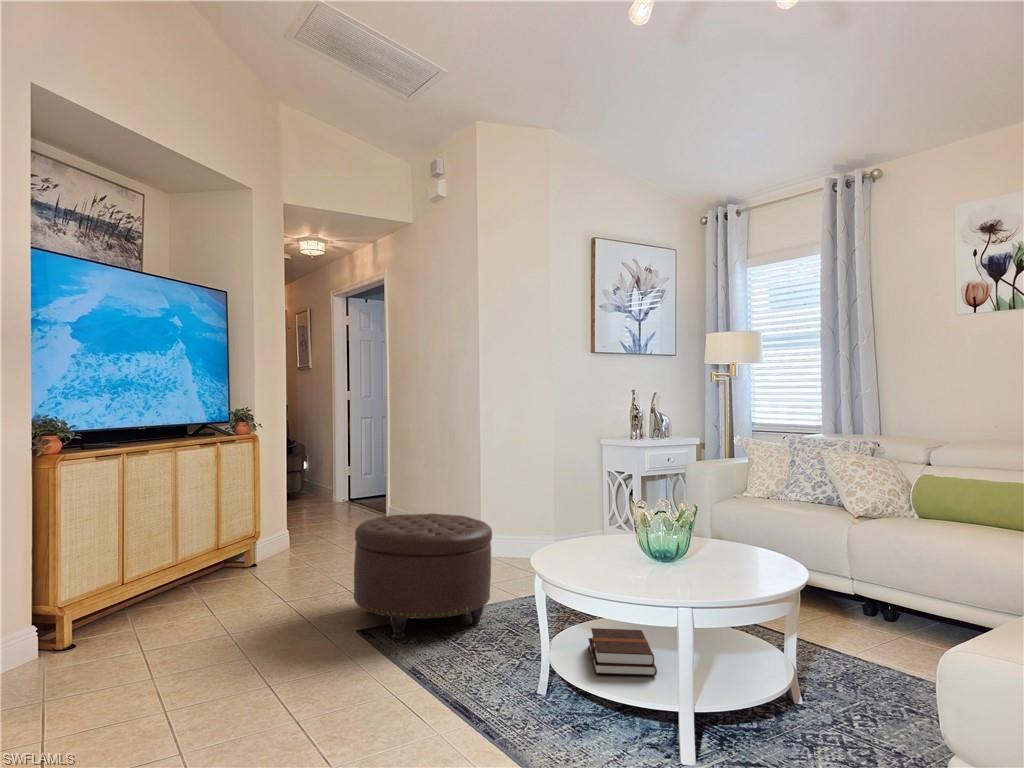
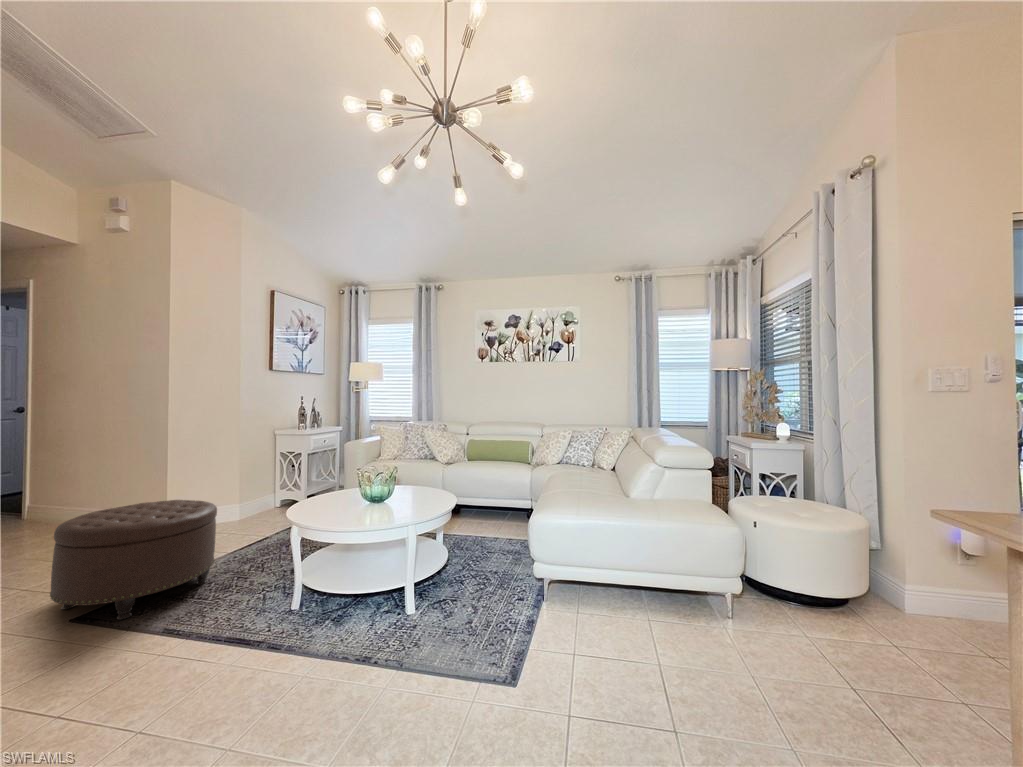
hardback book: present [588,628,657,676] -> none [325,546,381,580]

